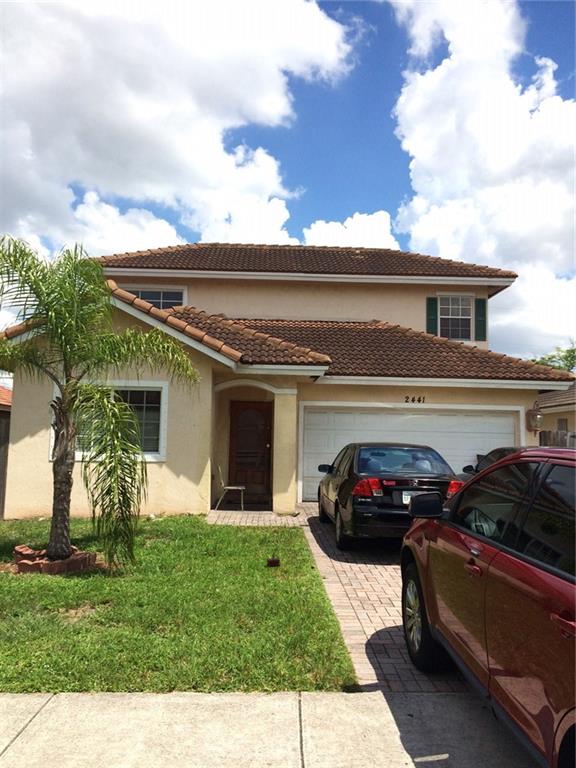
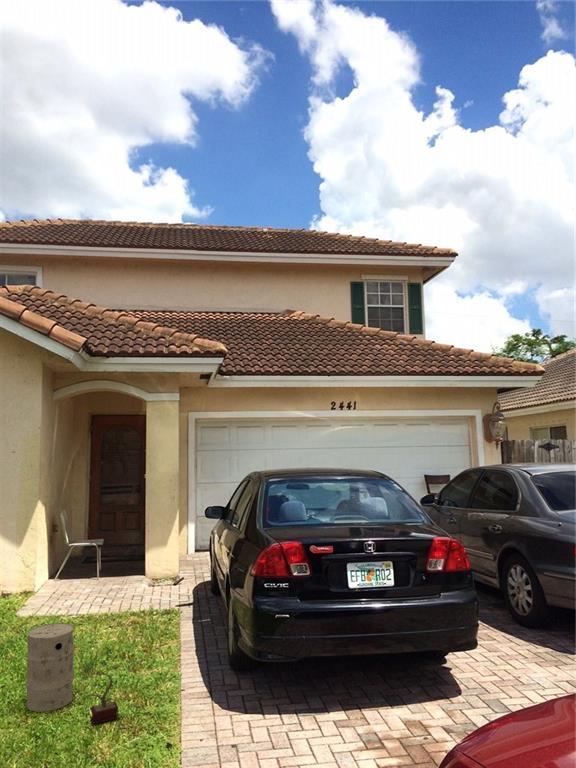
trash can: none [231,519,255,561] -> present [25,623,75,712]

